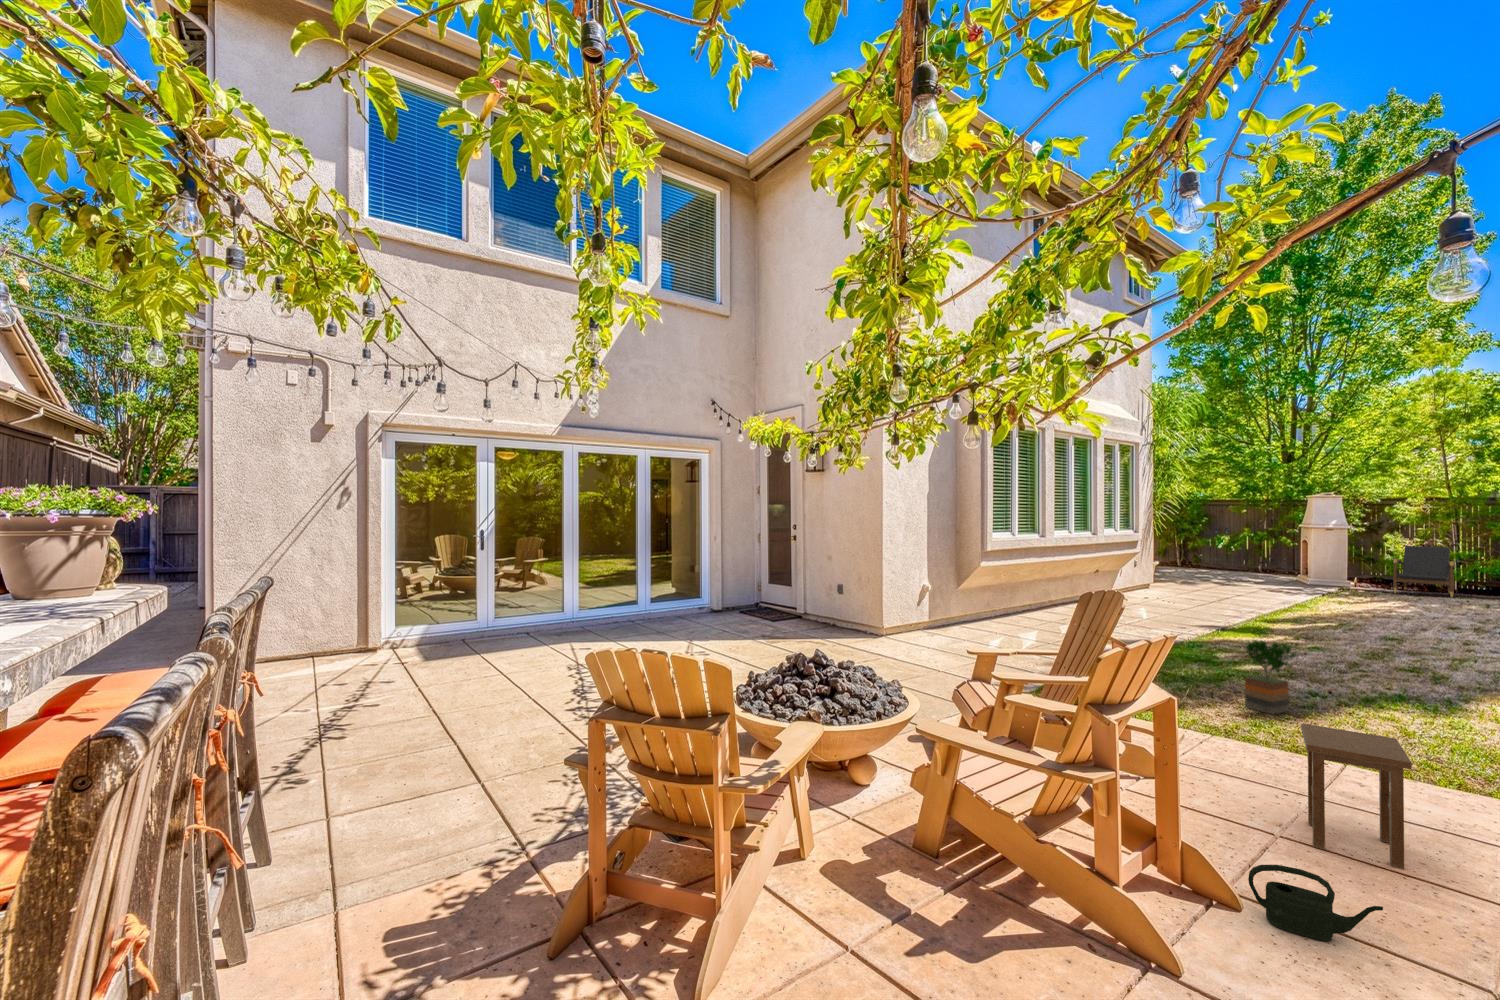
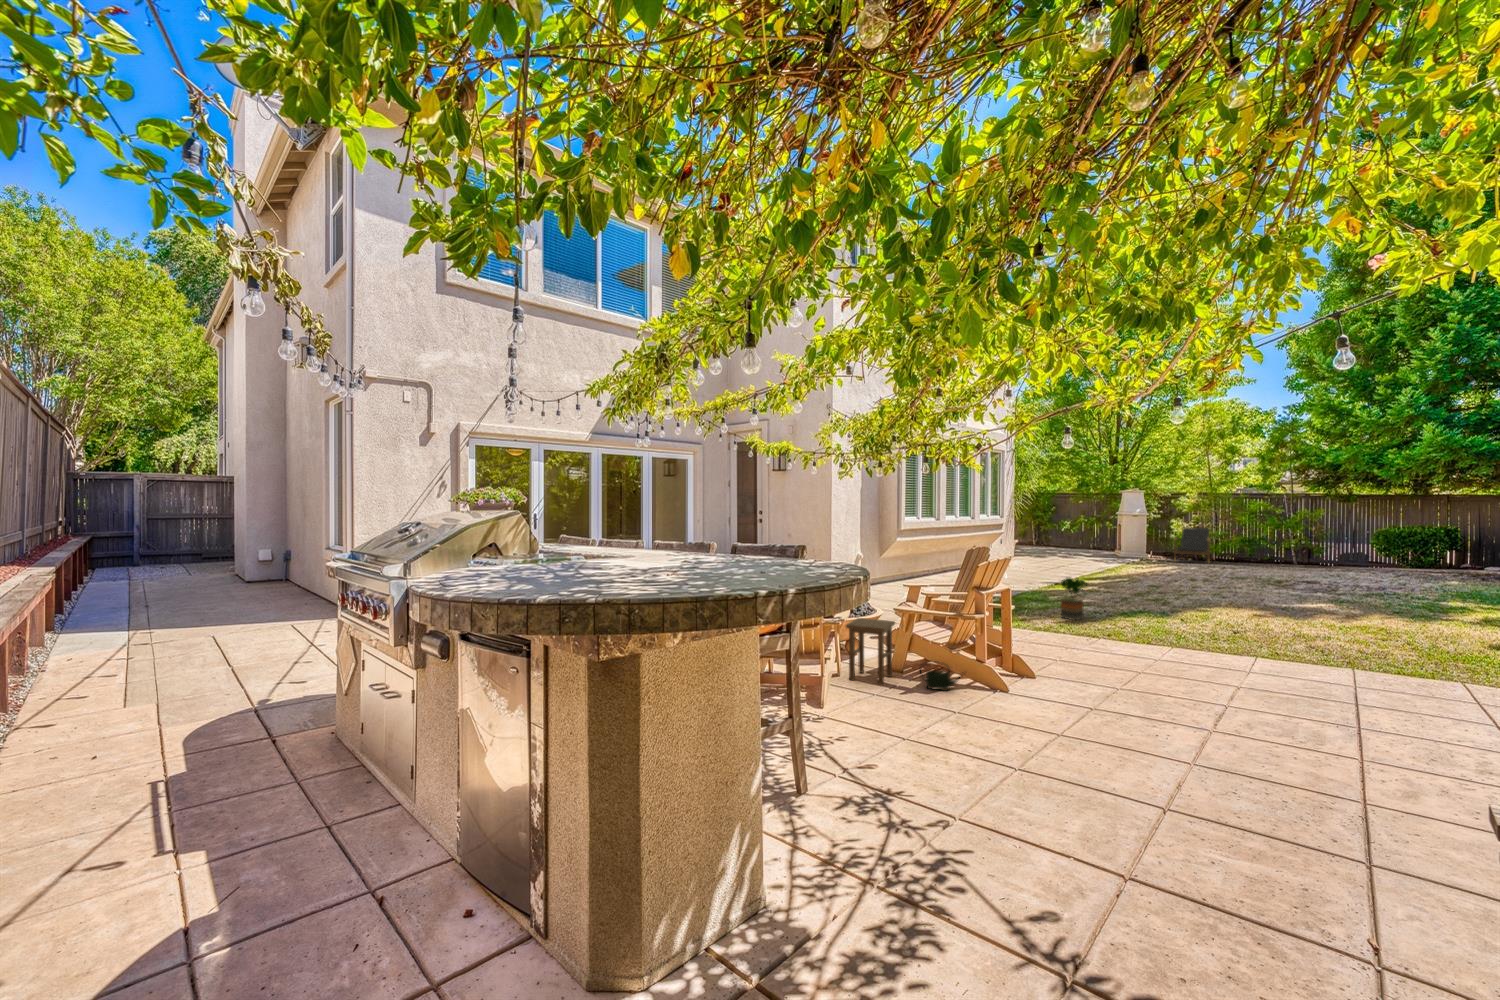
stool: present [1301,723,1412,869] -> present [846,618,895,684]
watering can: present [1248,865,1383,941] -> present [921,661,958,691]

